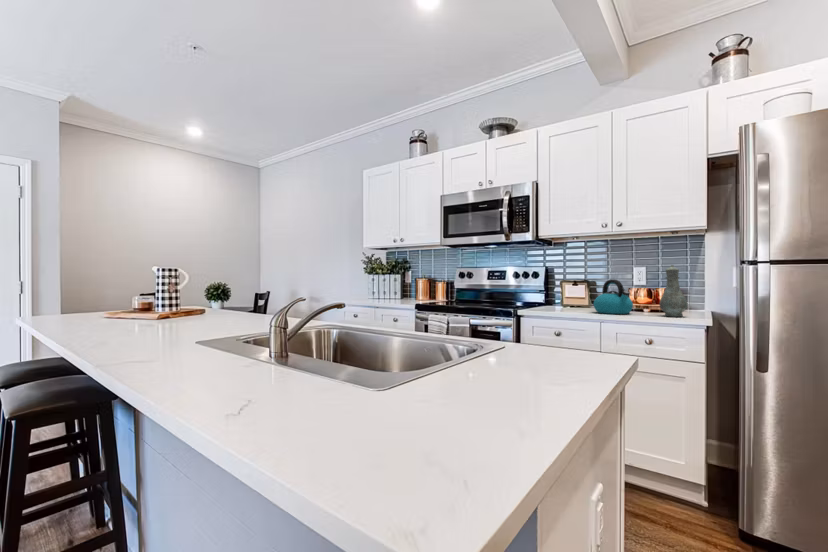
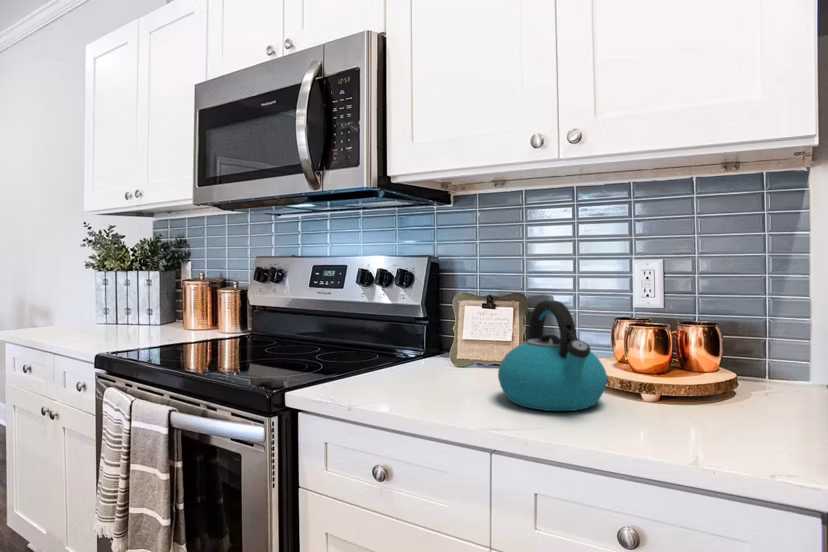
vase: present [659,265,687,317] -> none [681,260,770,436]

